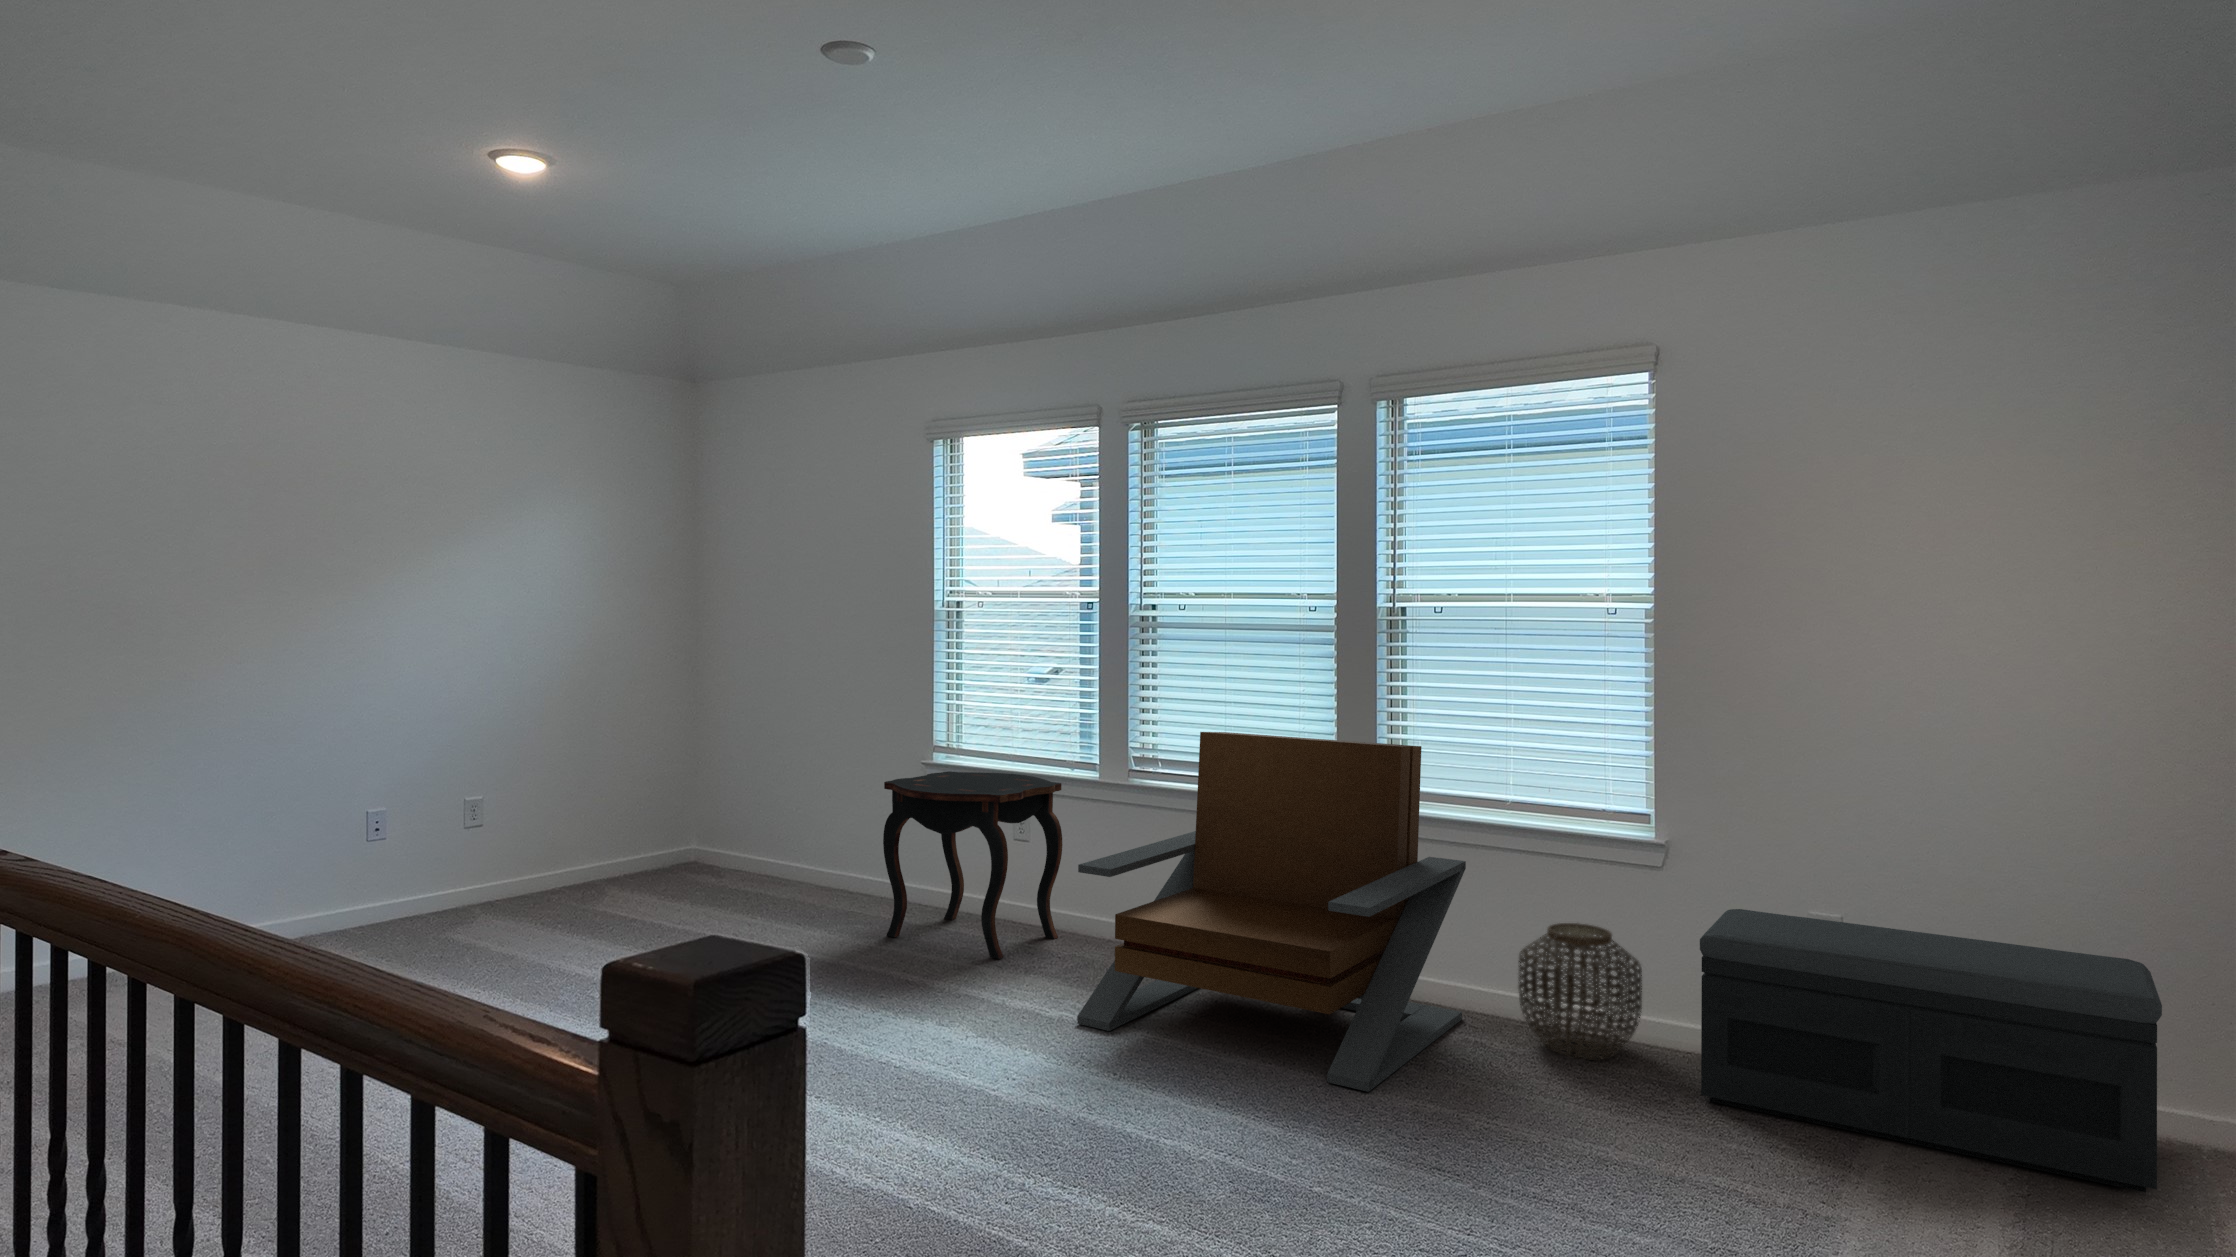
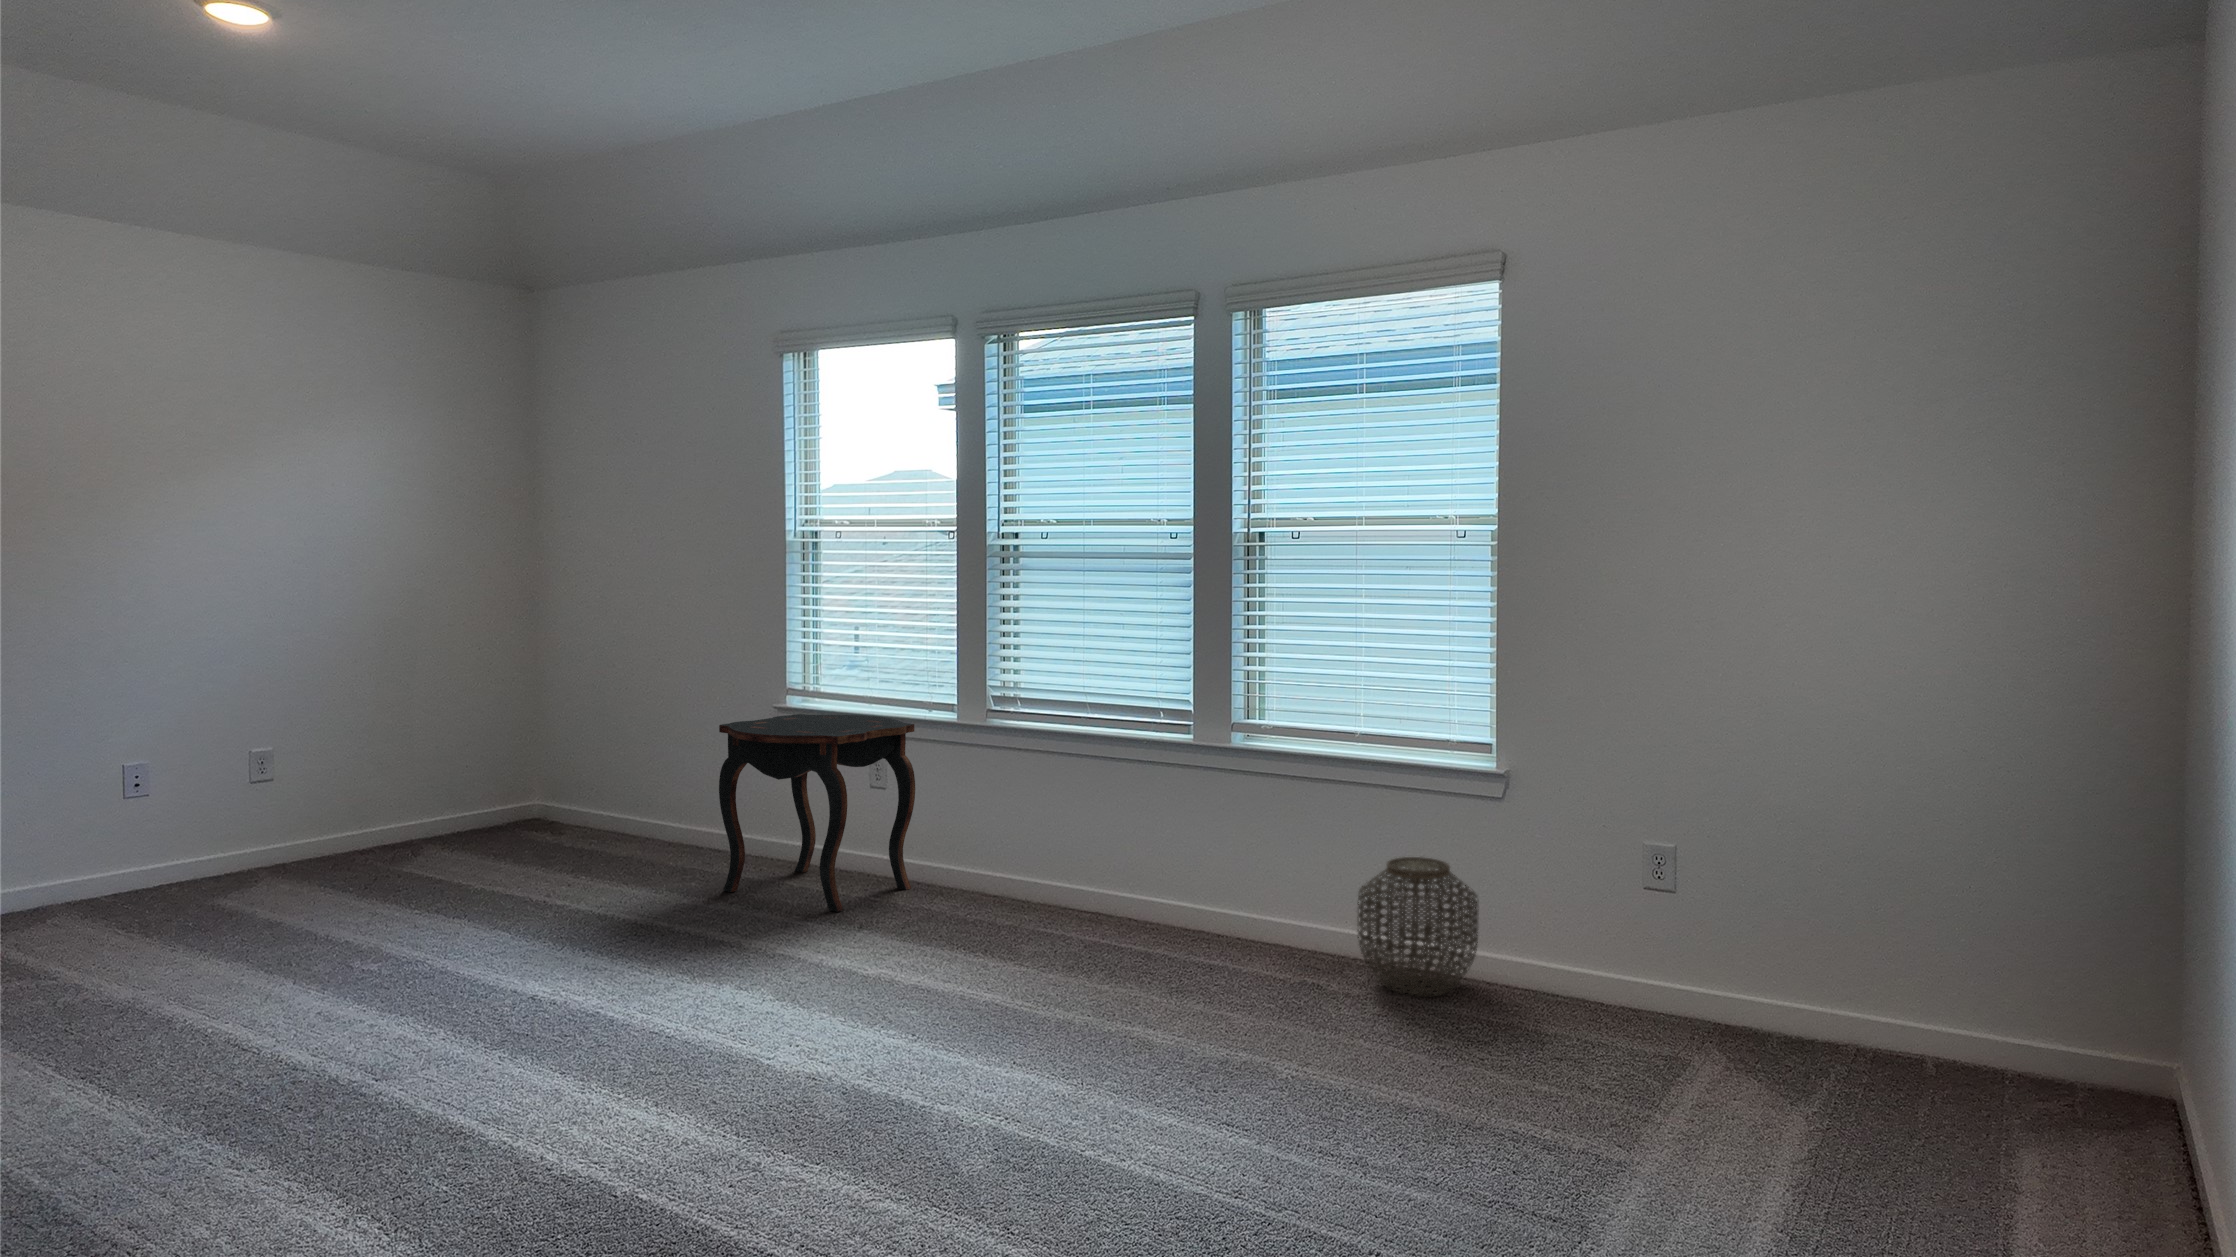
lounge chair: present [1077,732,1466,1092] -> none [897,665,1313,1037]
storage bench: present [1700,909,2162,1192] -> none [1523,838,1949,1108]

